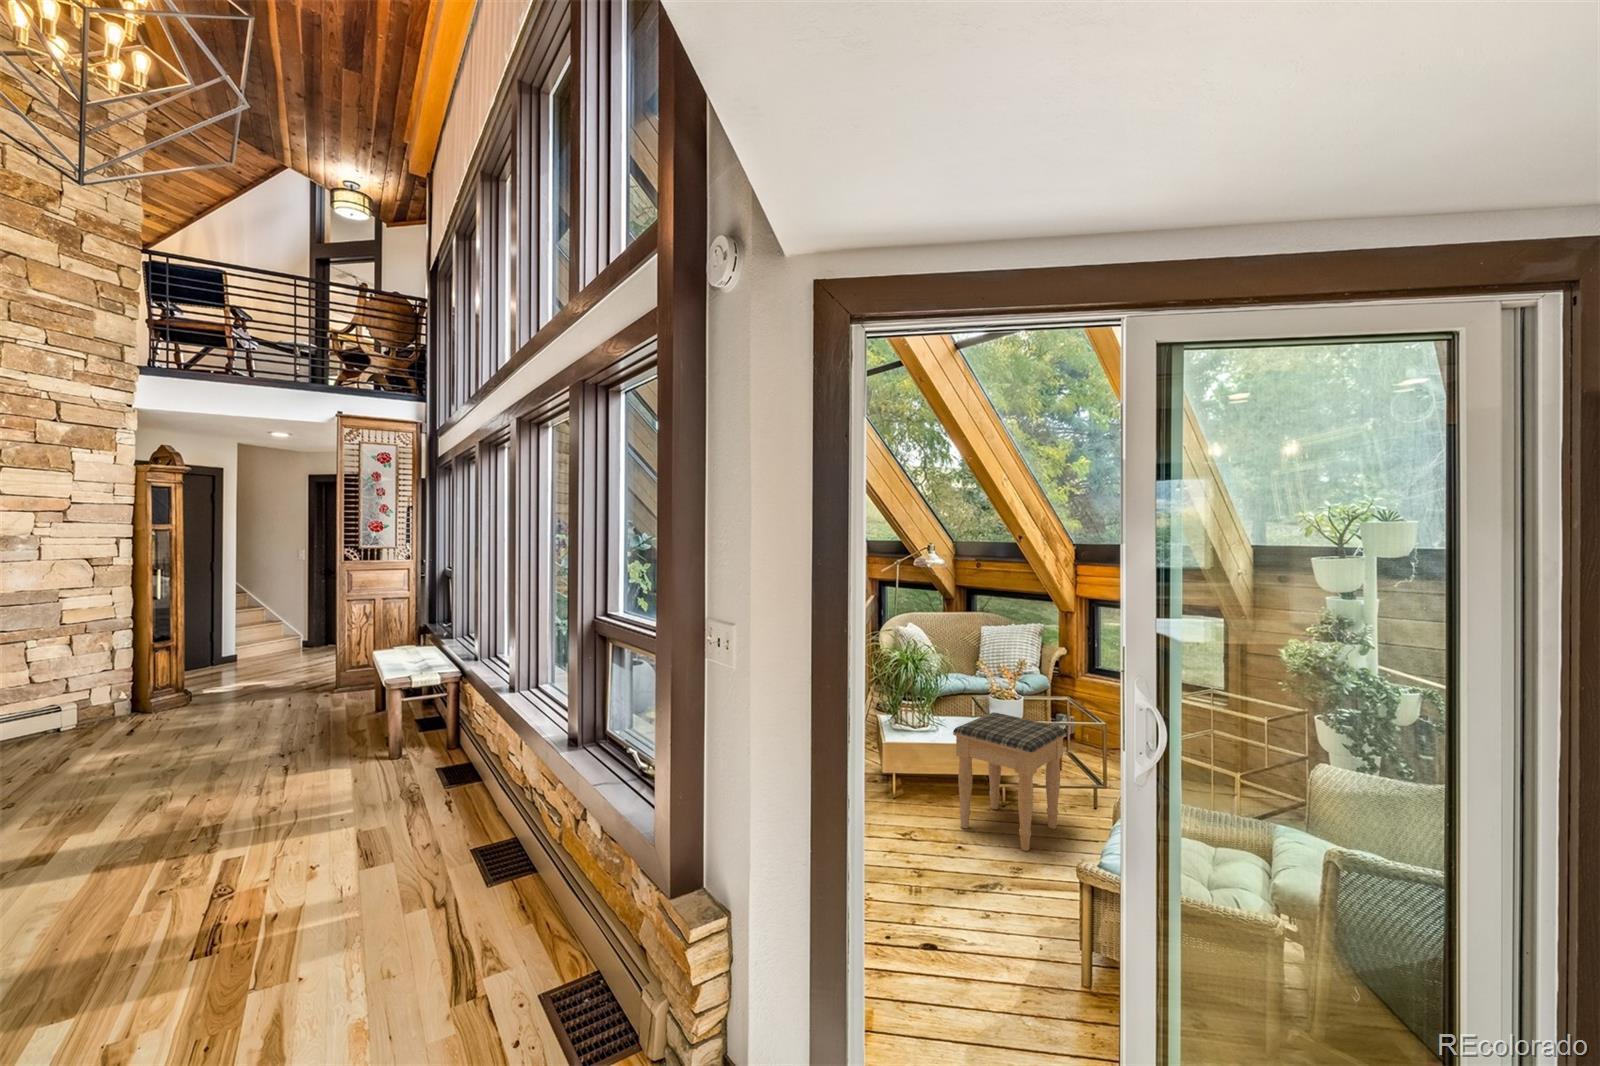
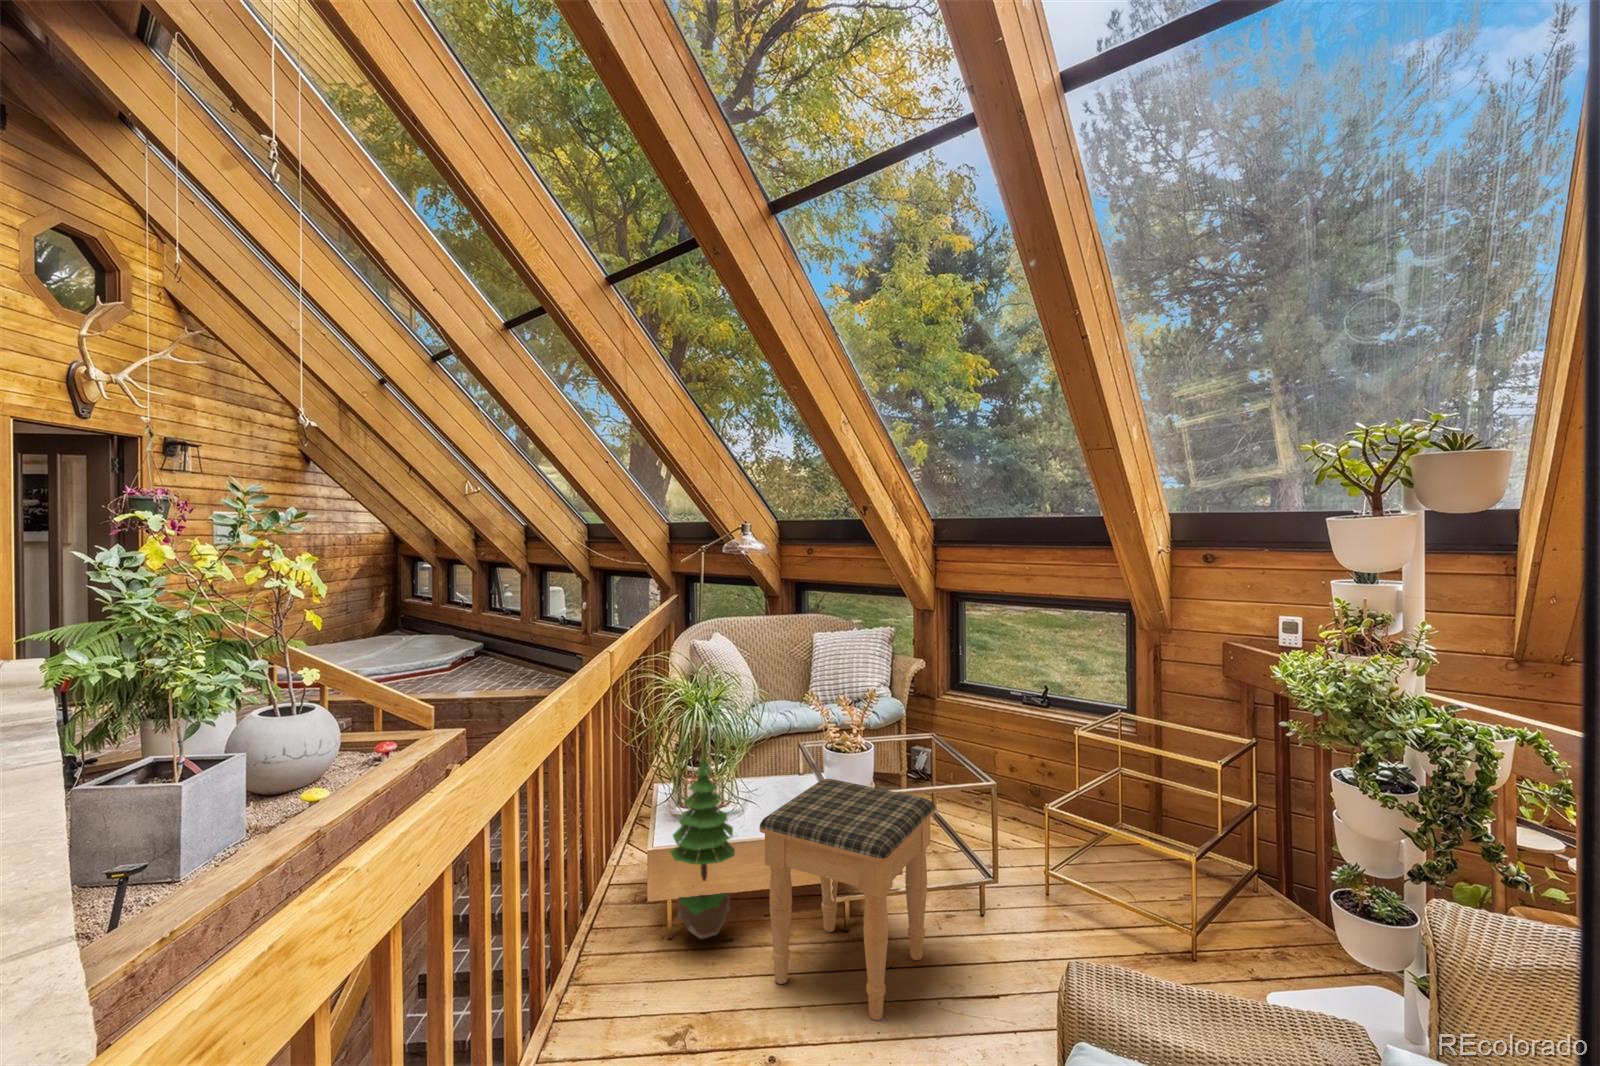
potted tree: none [894,691,935,804] -> present [670,758,735,939]

